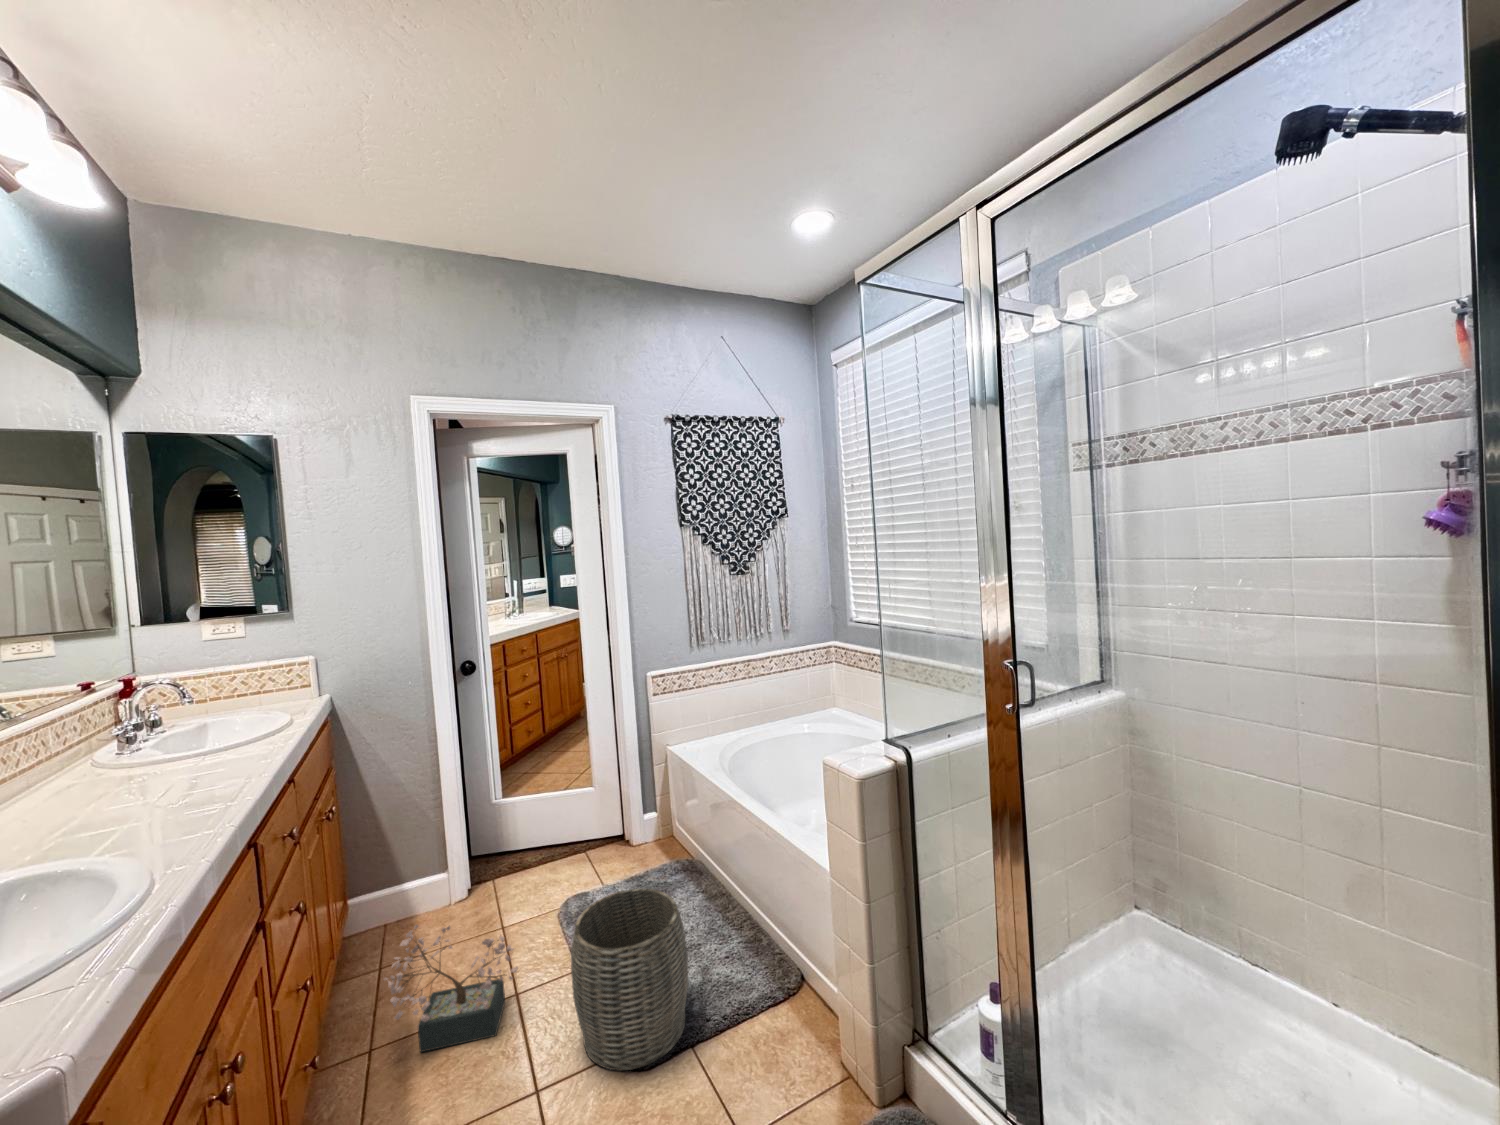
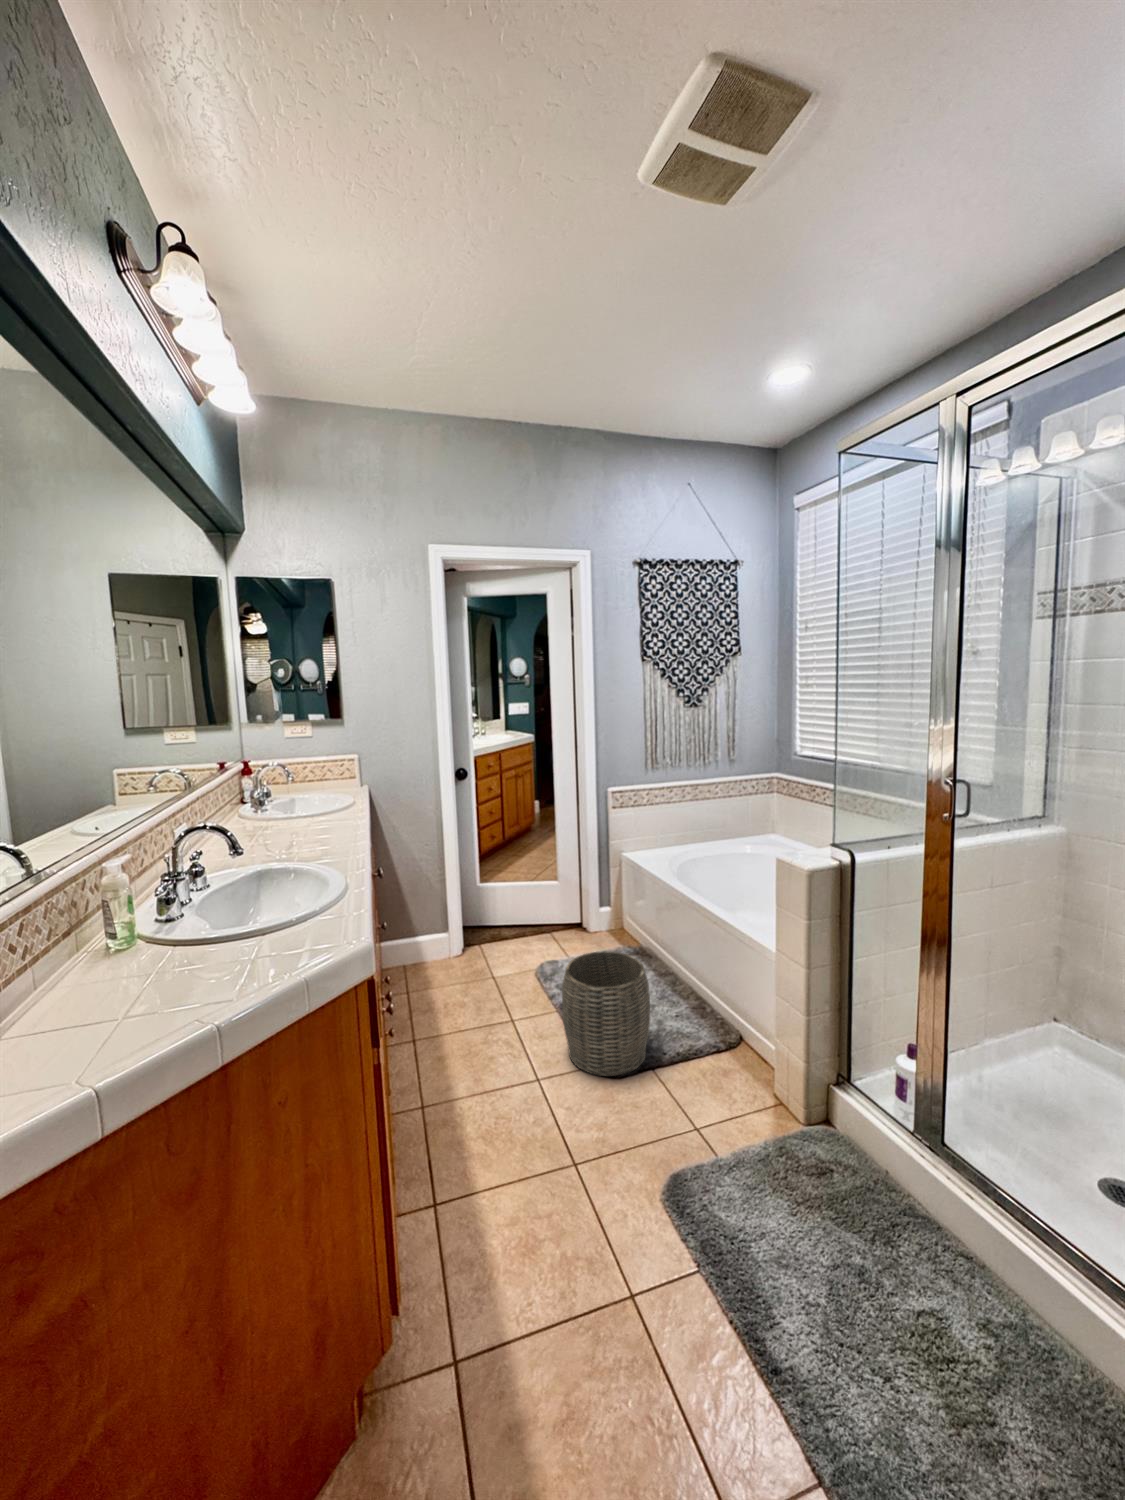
decorative plant: present [384,925,518,1052] -> none [427,958,518,1045]

